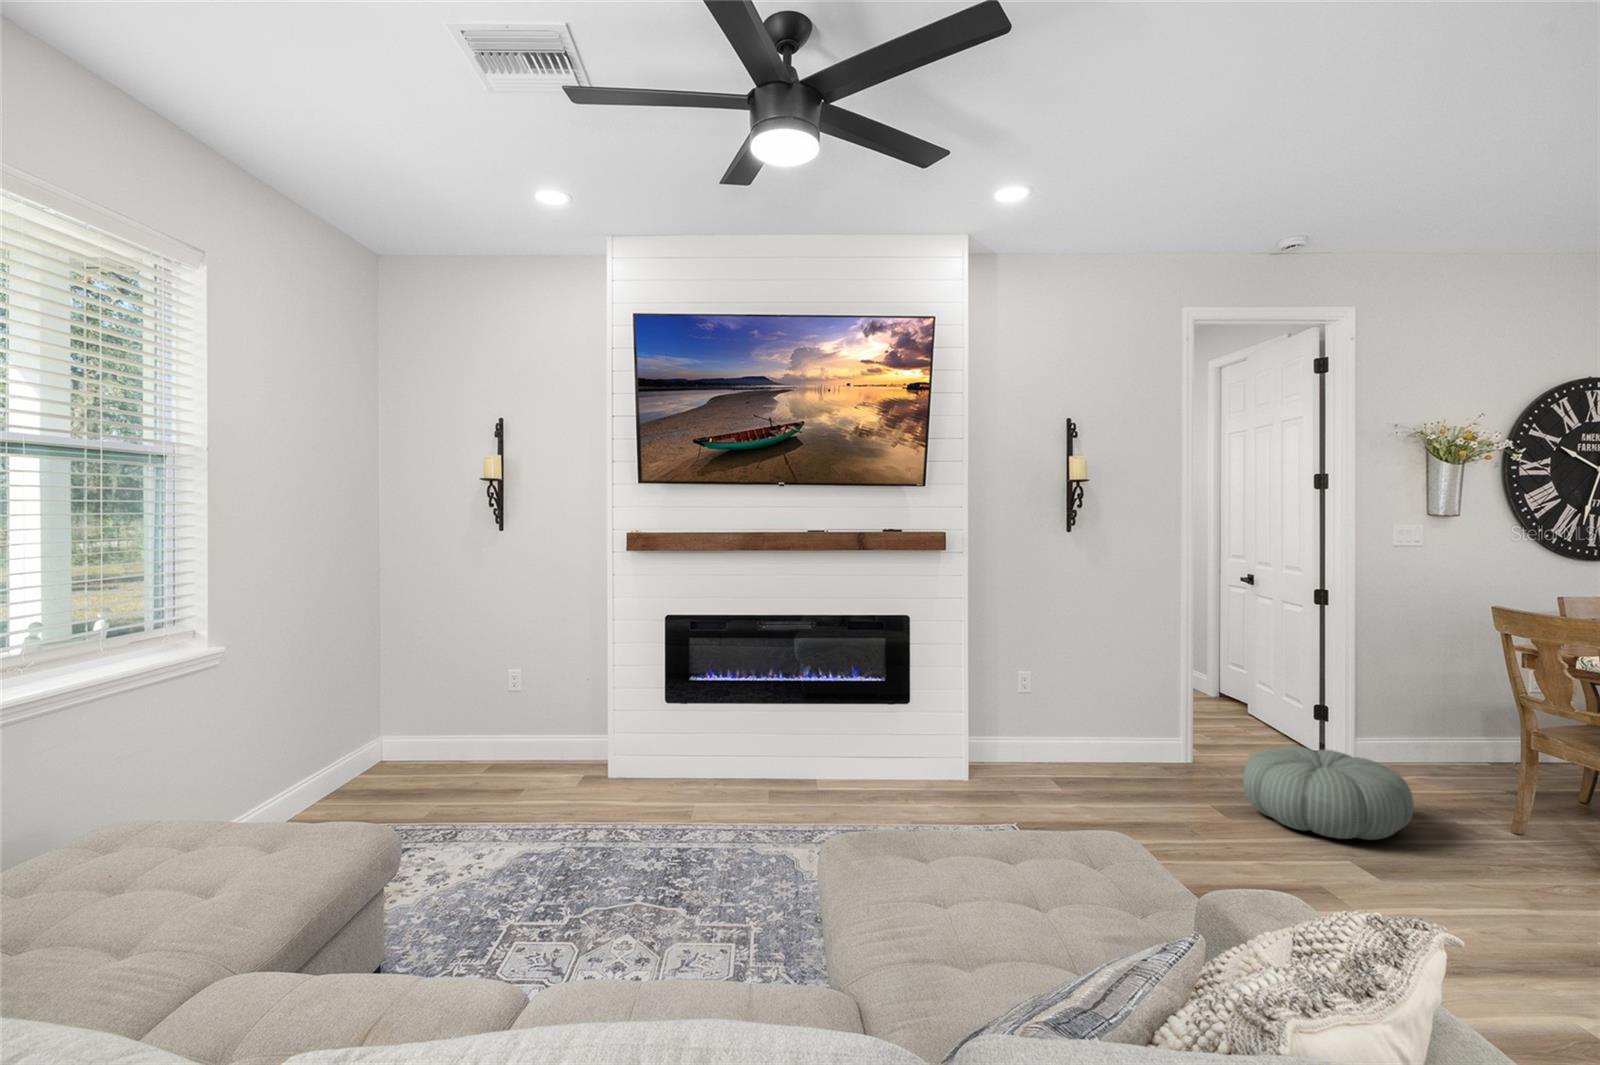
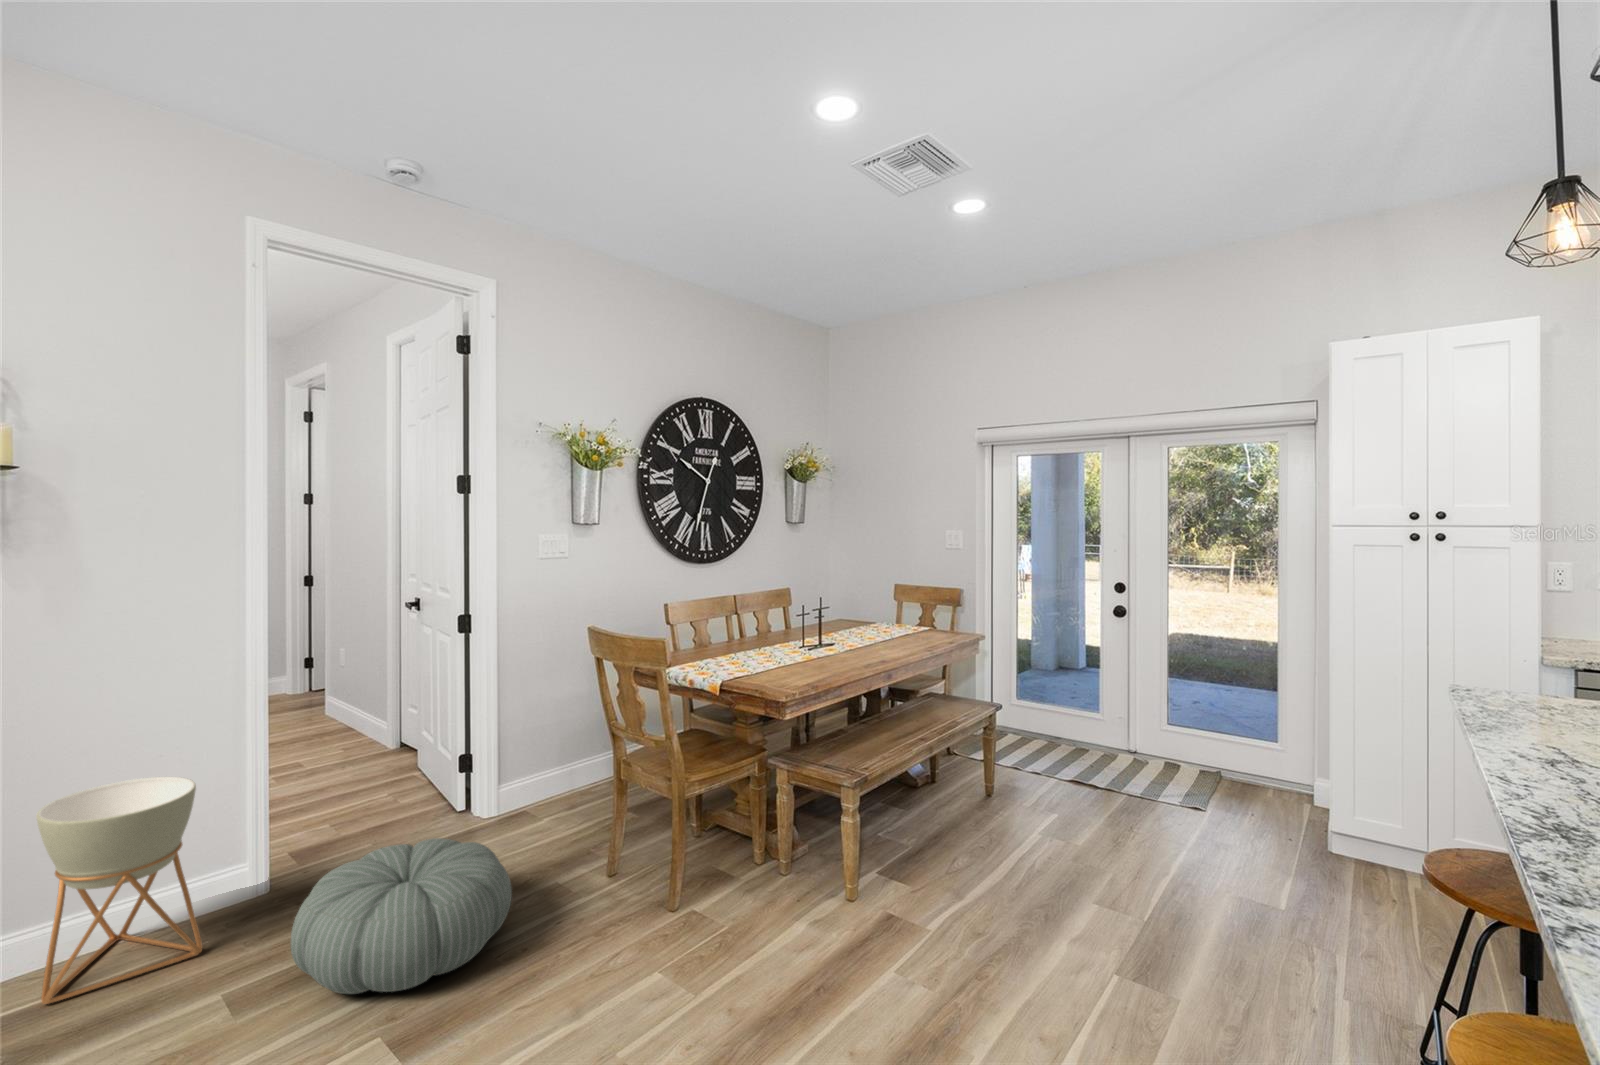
planter: none [1092,668,1173,783] -> present [36,777,203,1005]

